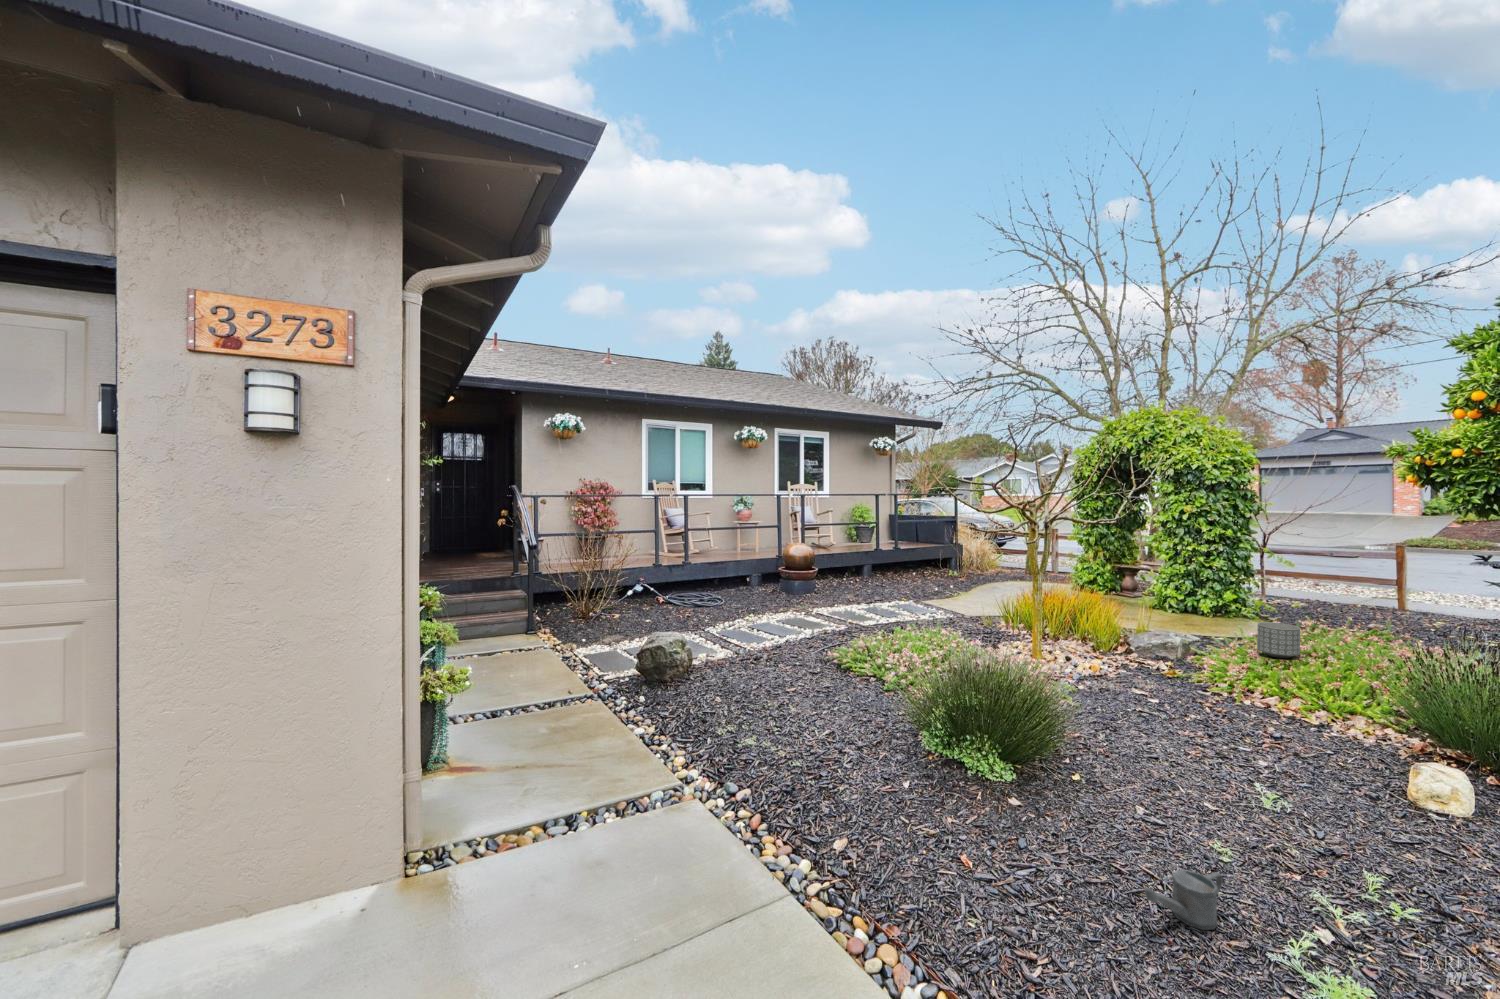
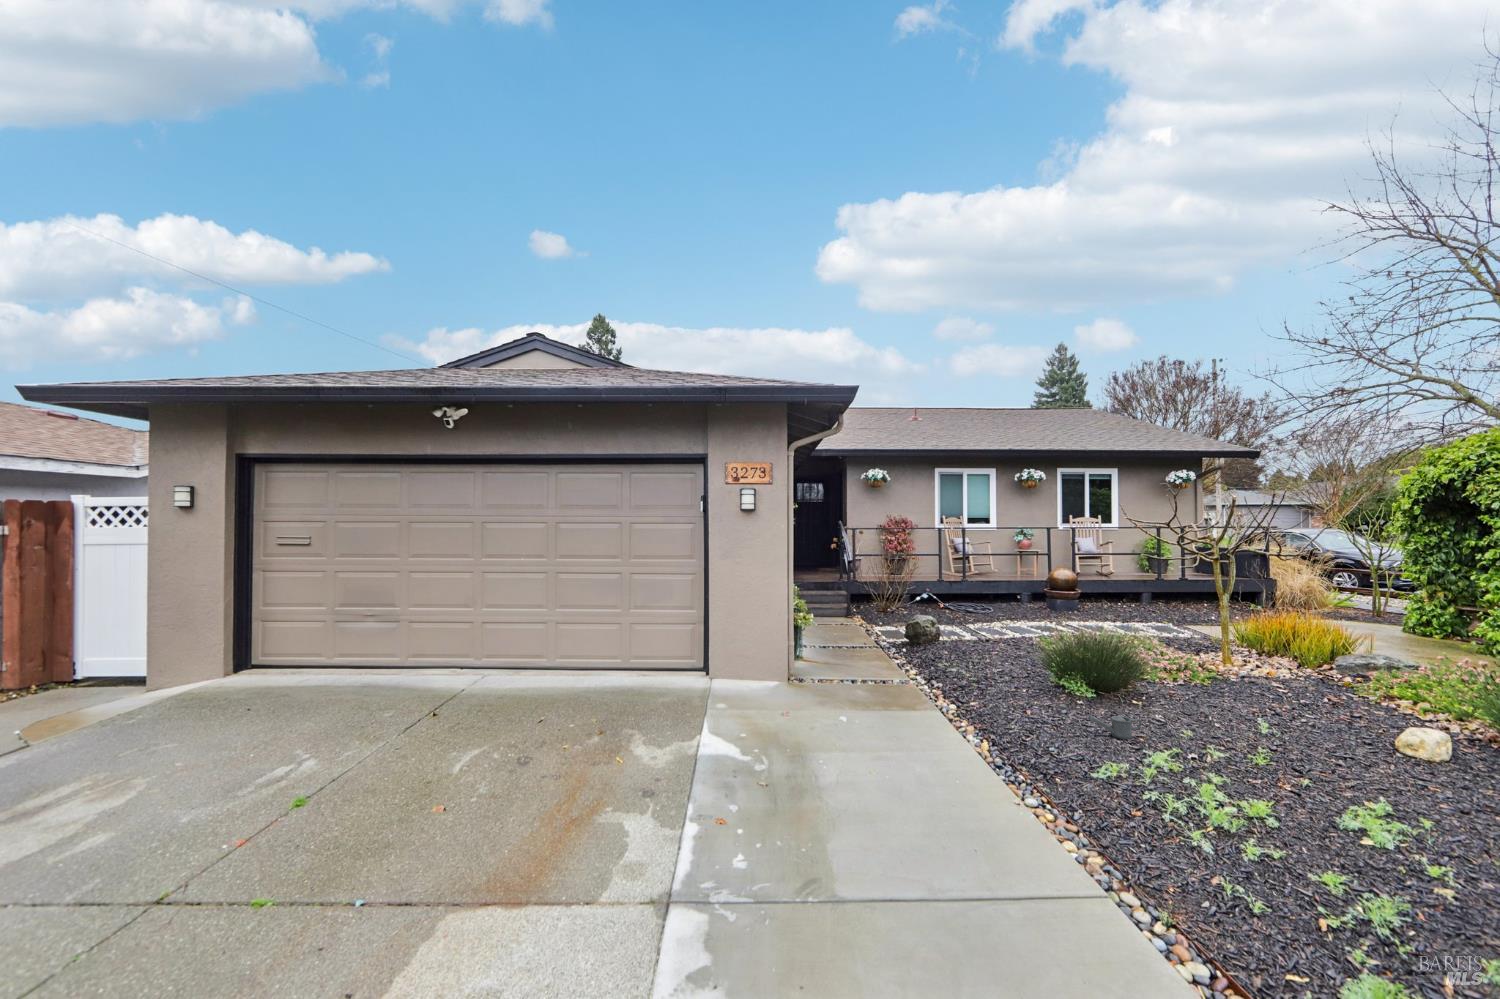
planter: present [1257,622,1300,658] -> none [1428,645,1471,676]

